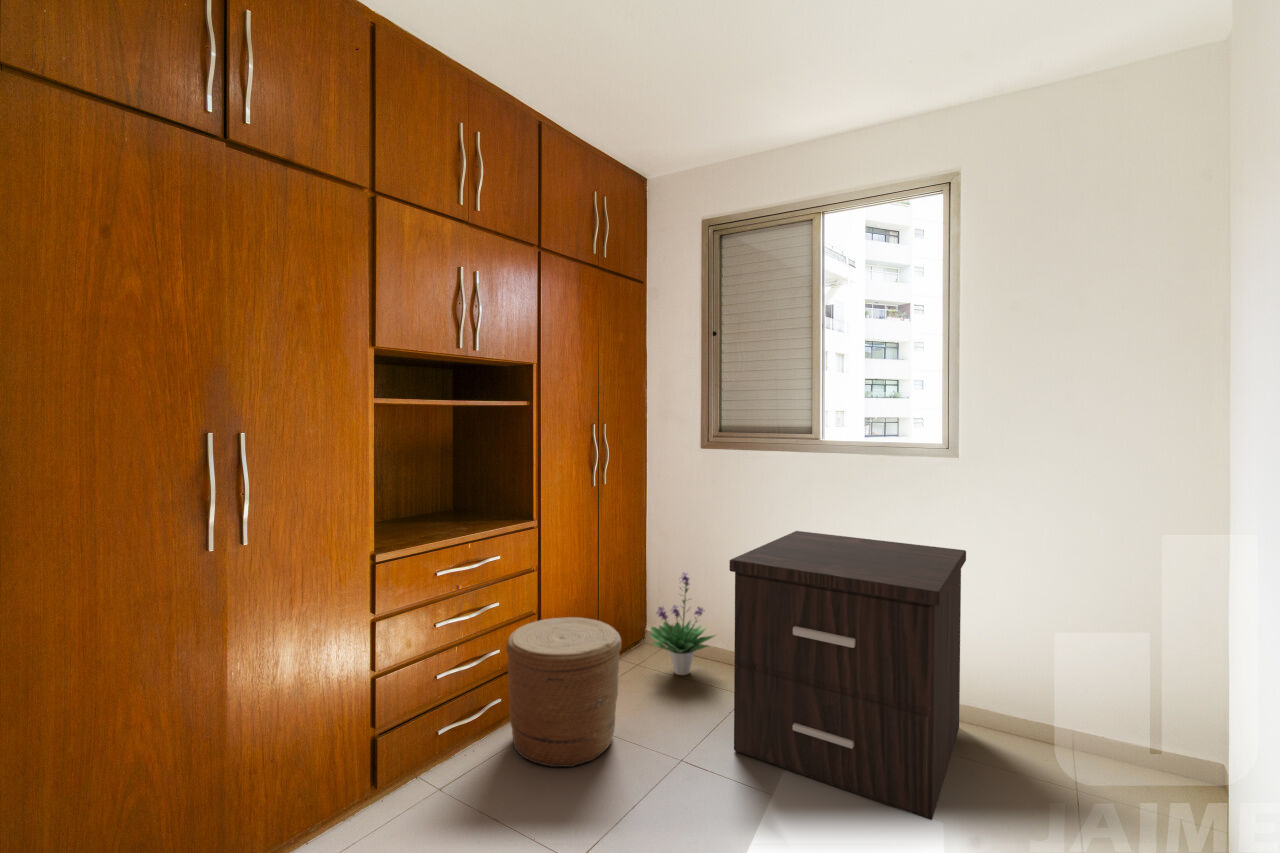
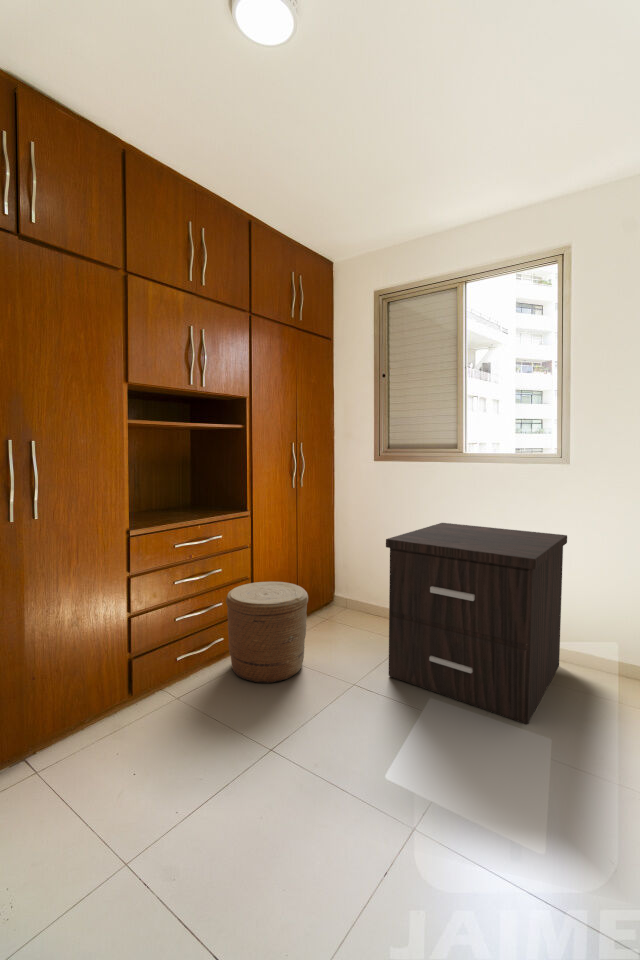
potted plant: present [650,572,715,675] -> none [333,553,384,627]

